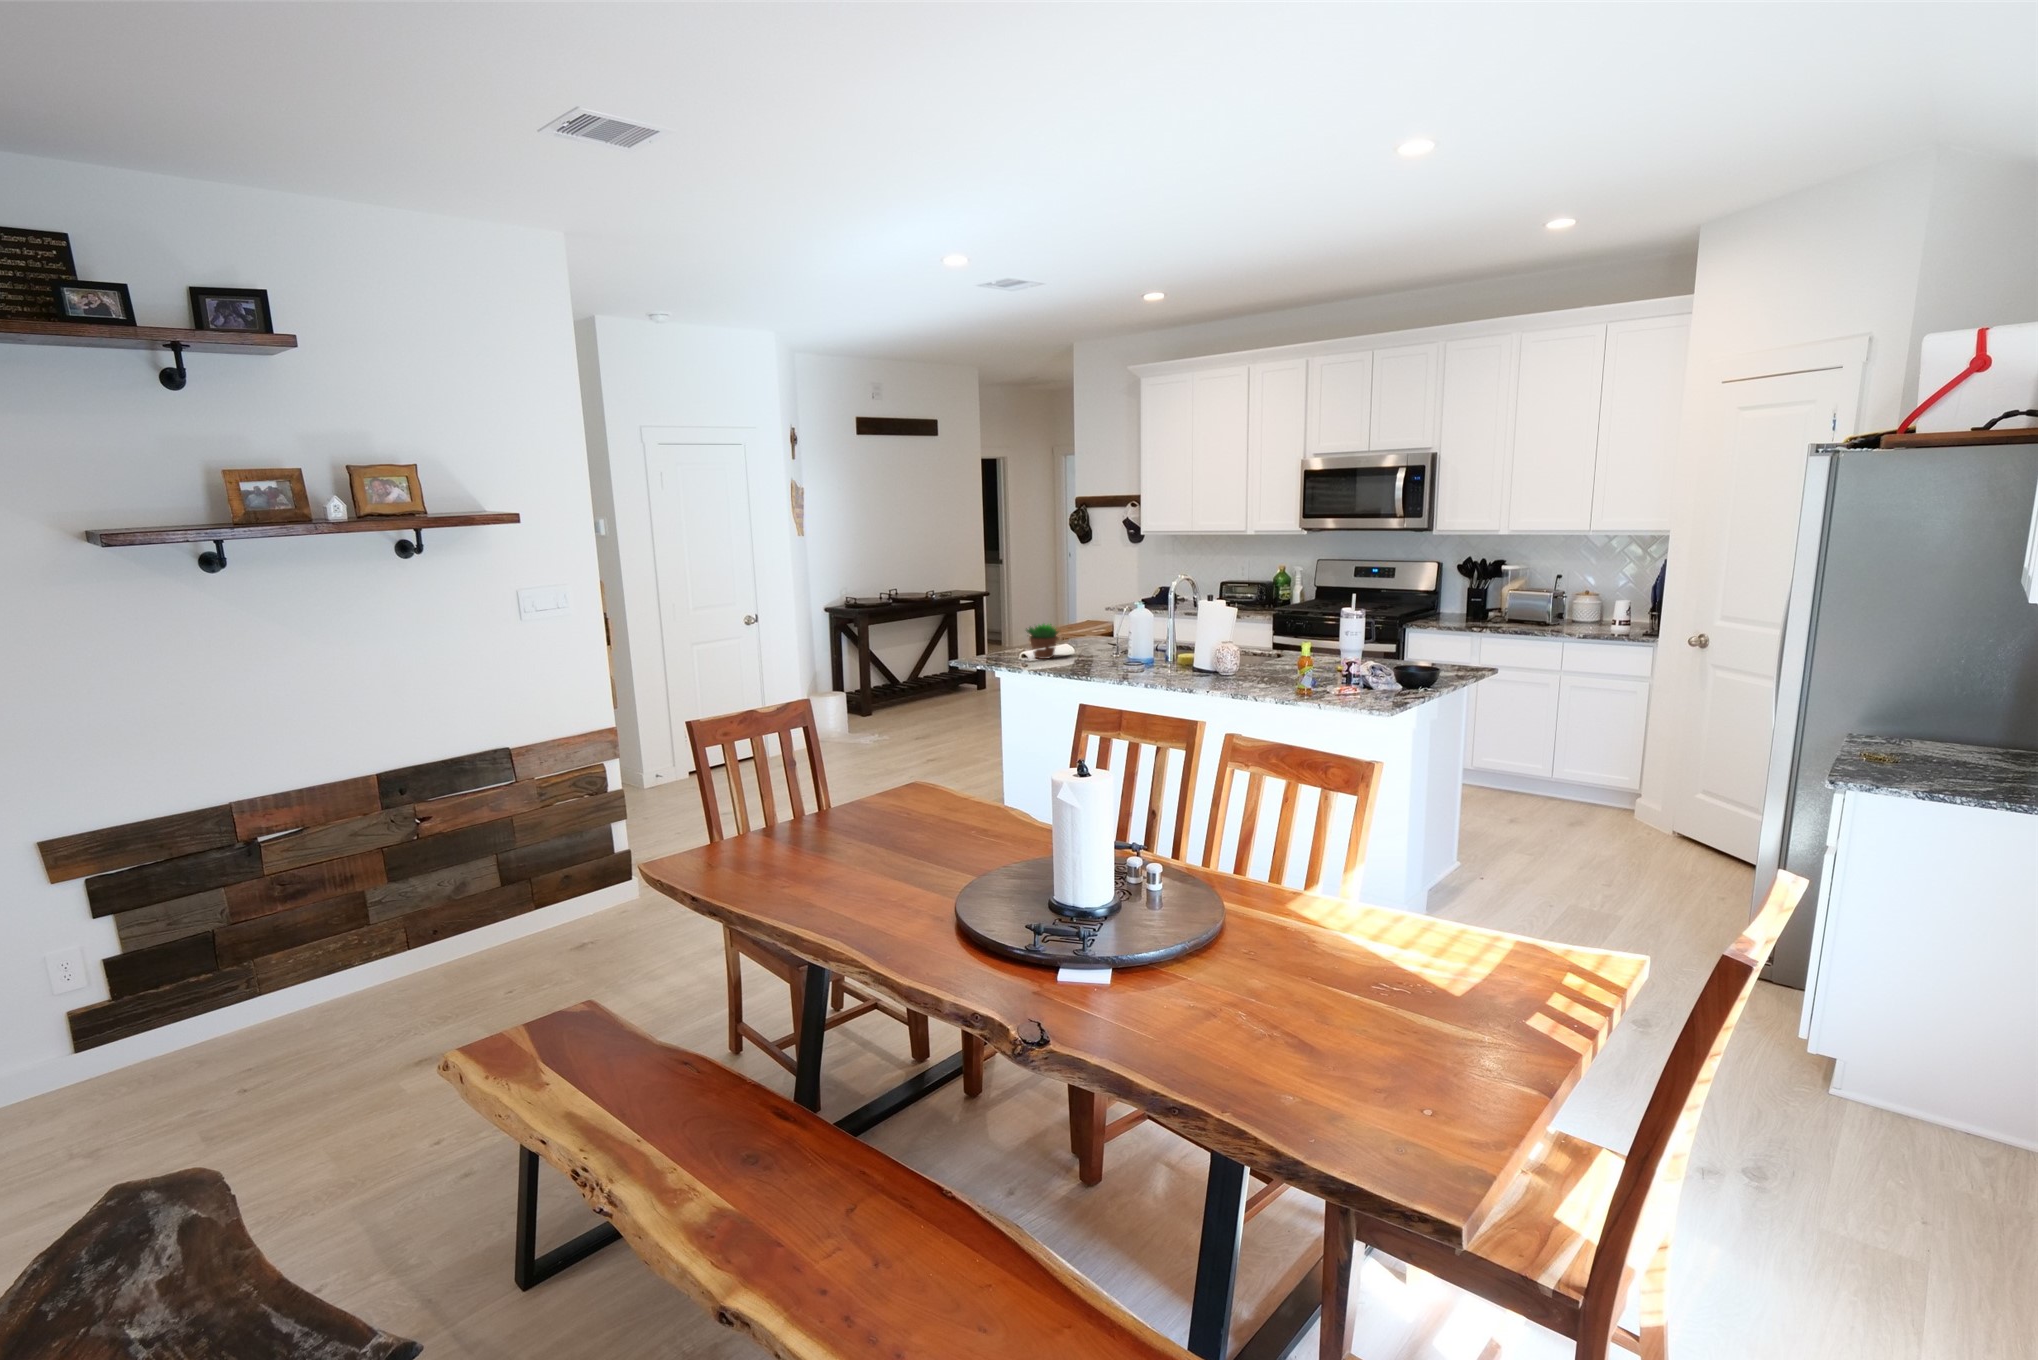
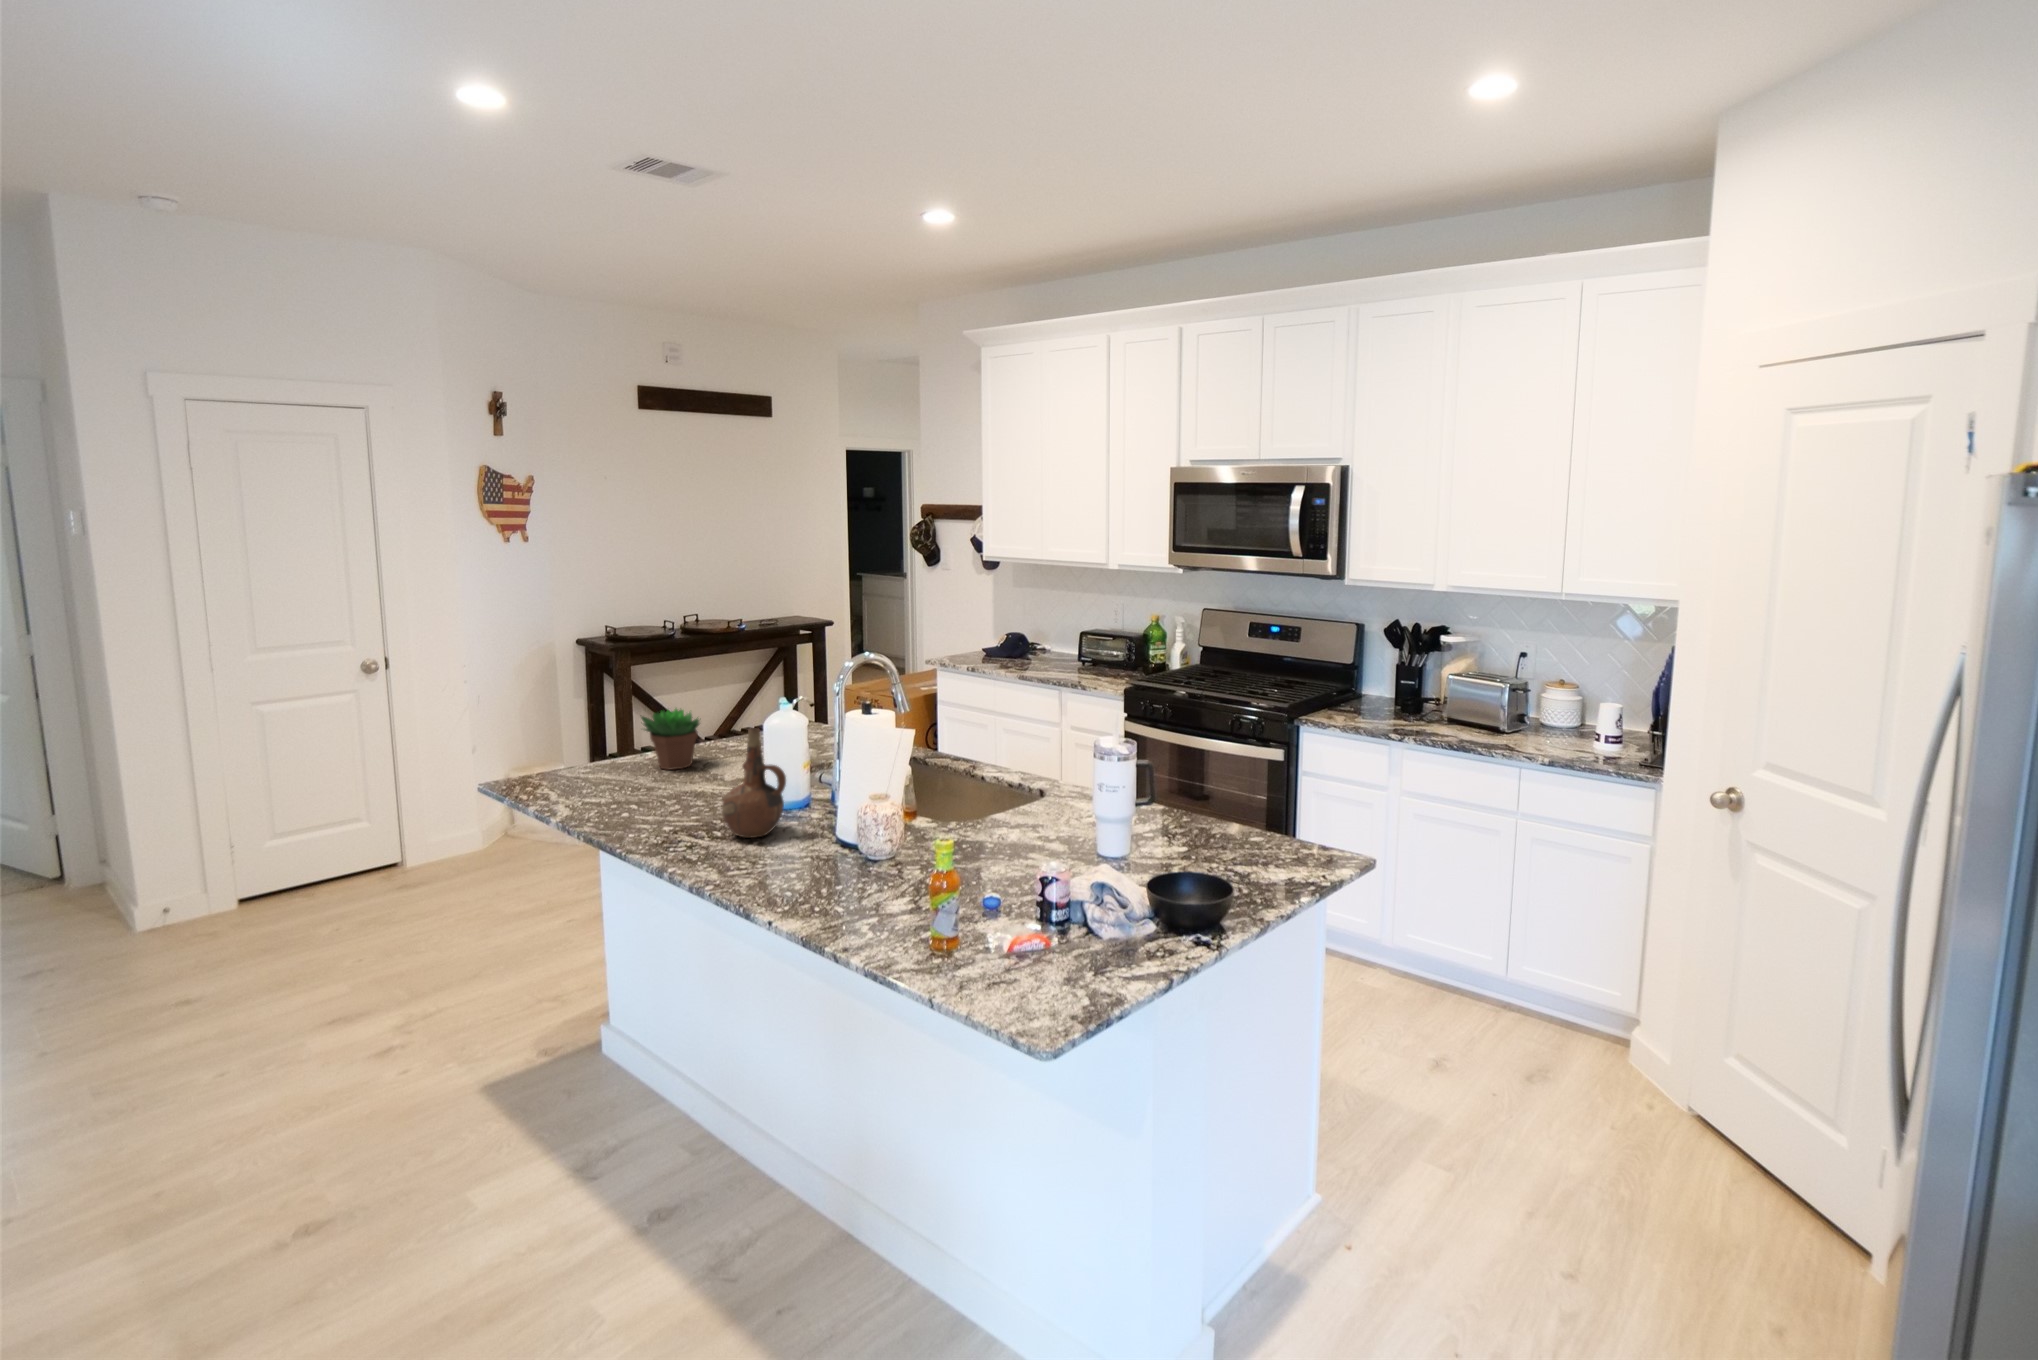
ceramic pitcher: none [1129,617,1163,676] -> present [722,728,786,838]

